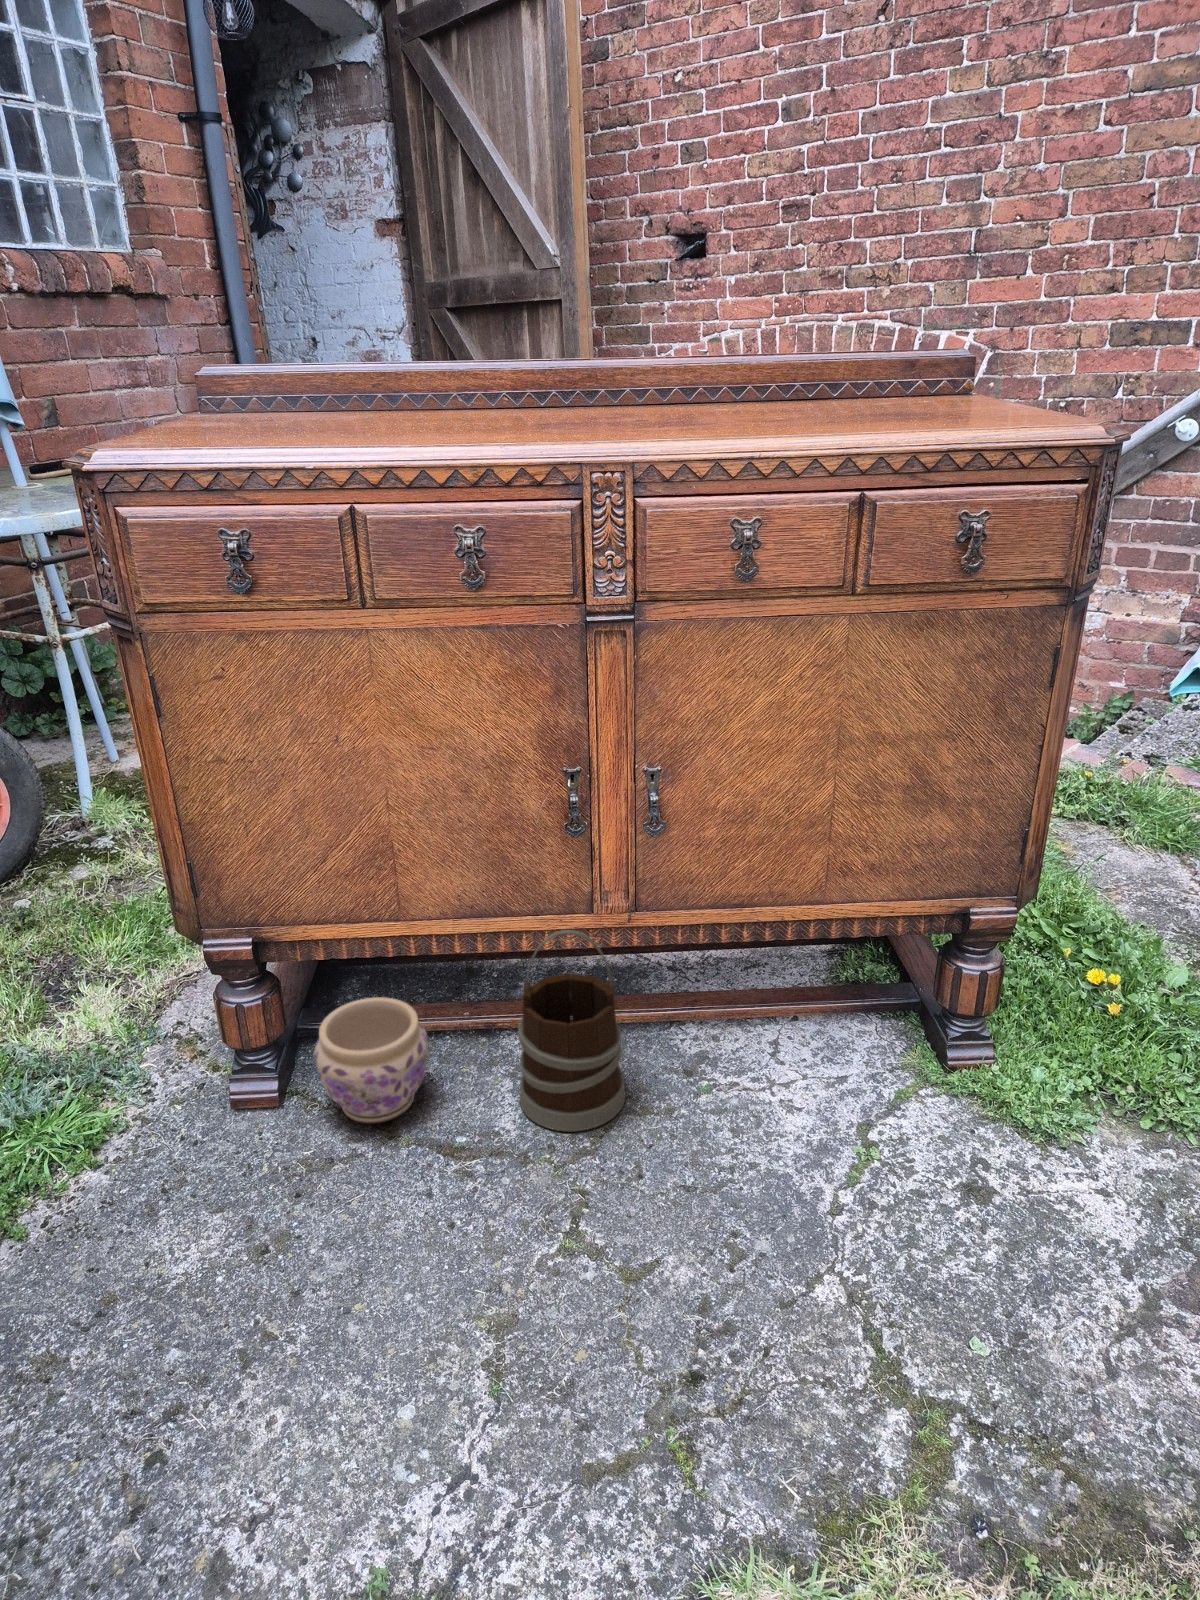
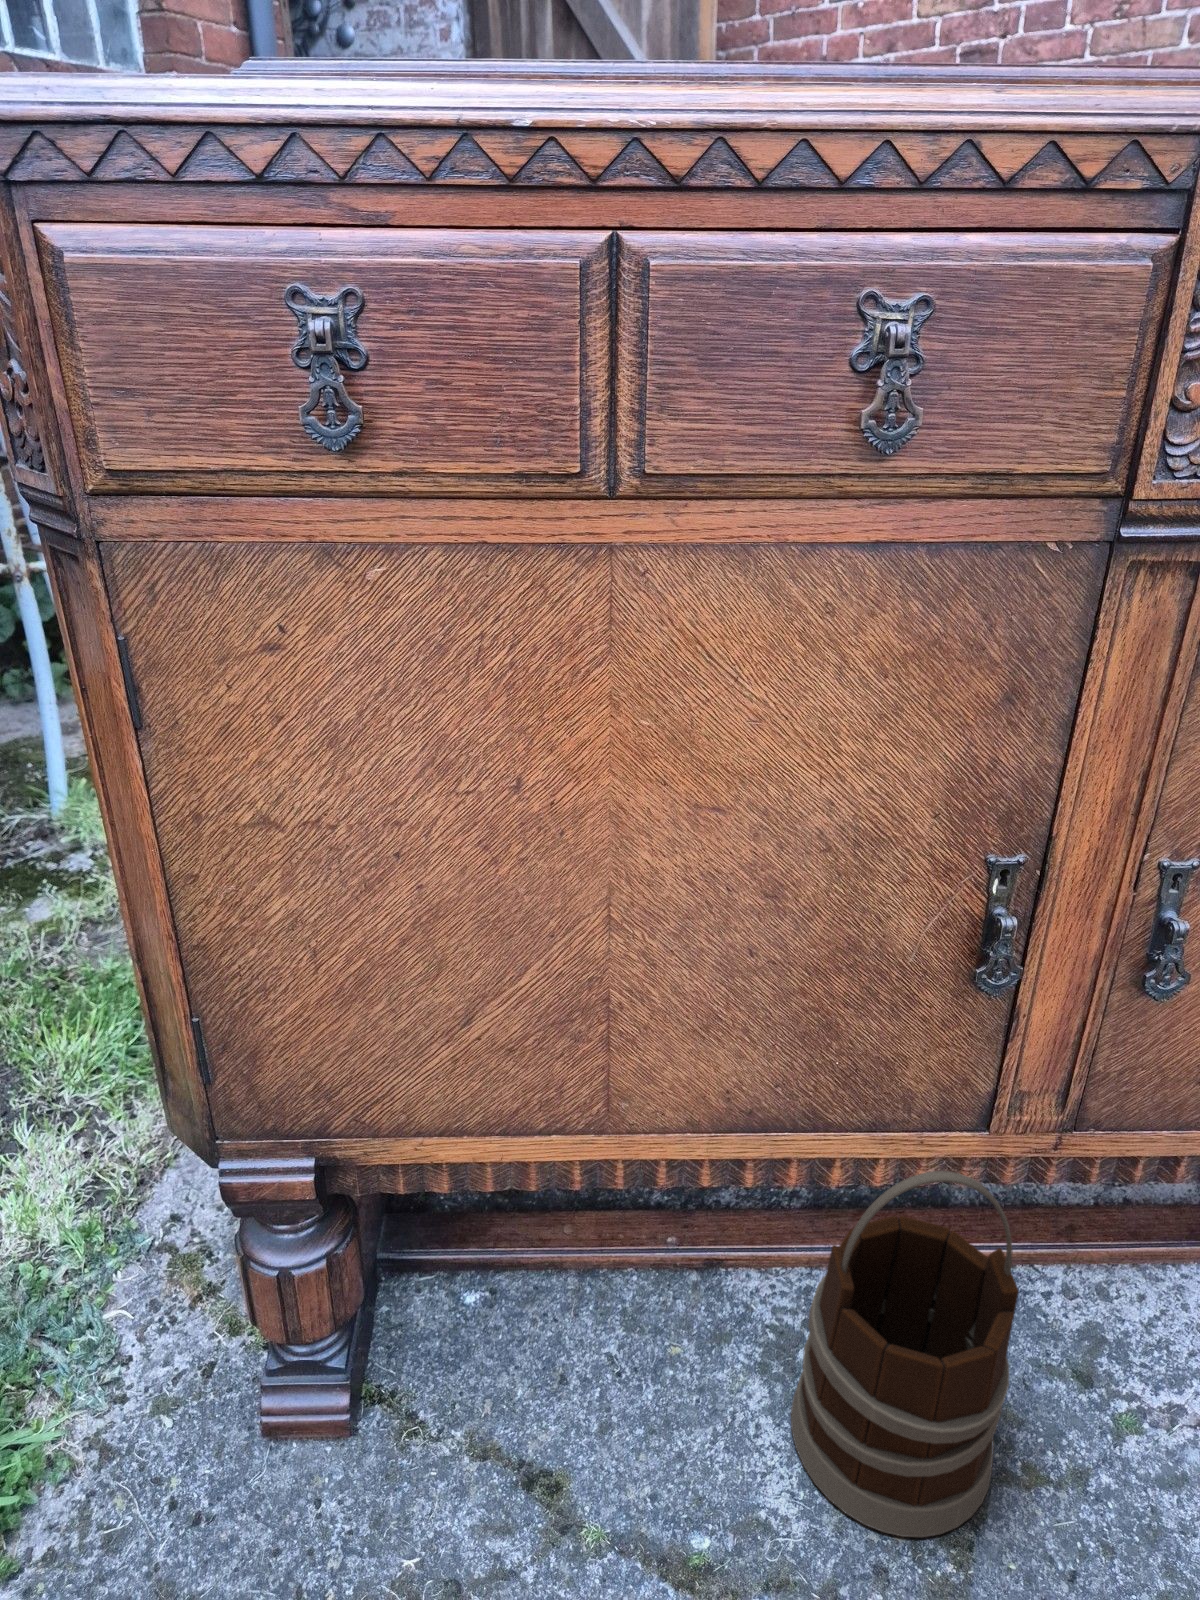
planter: present [314,997,428,1124] -> none [425,1239,636,1495]

